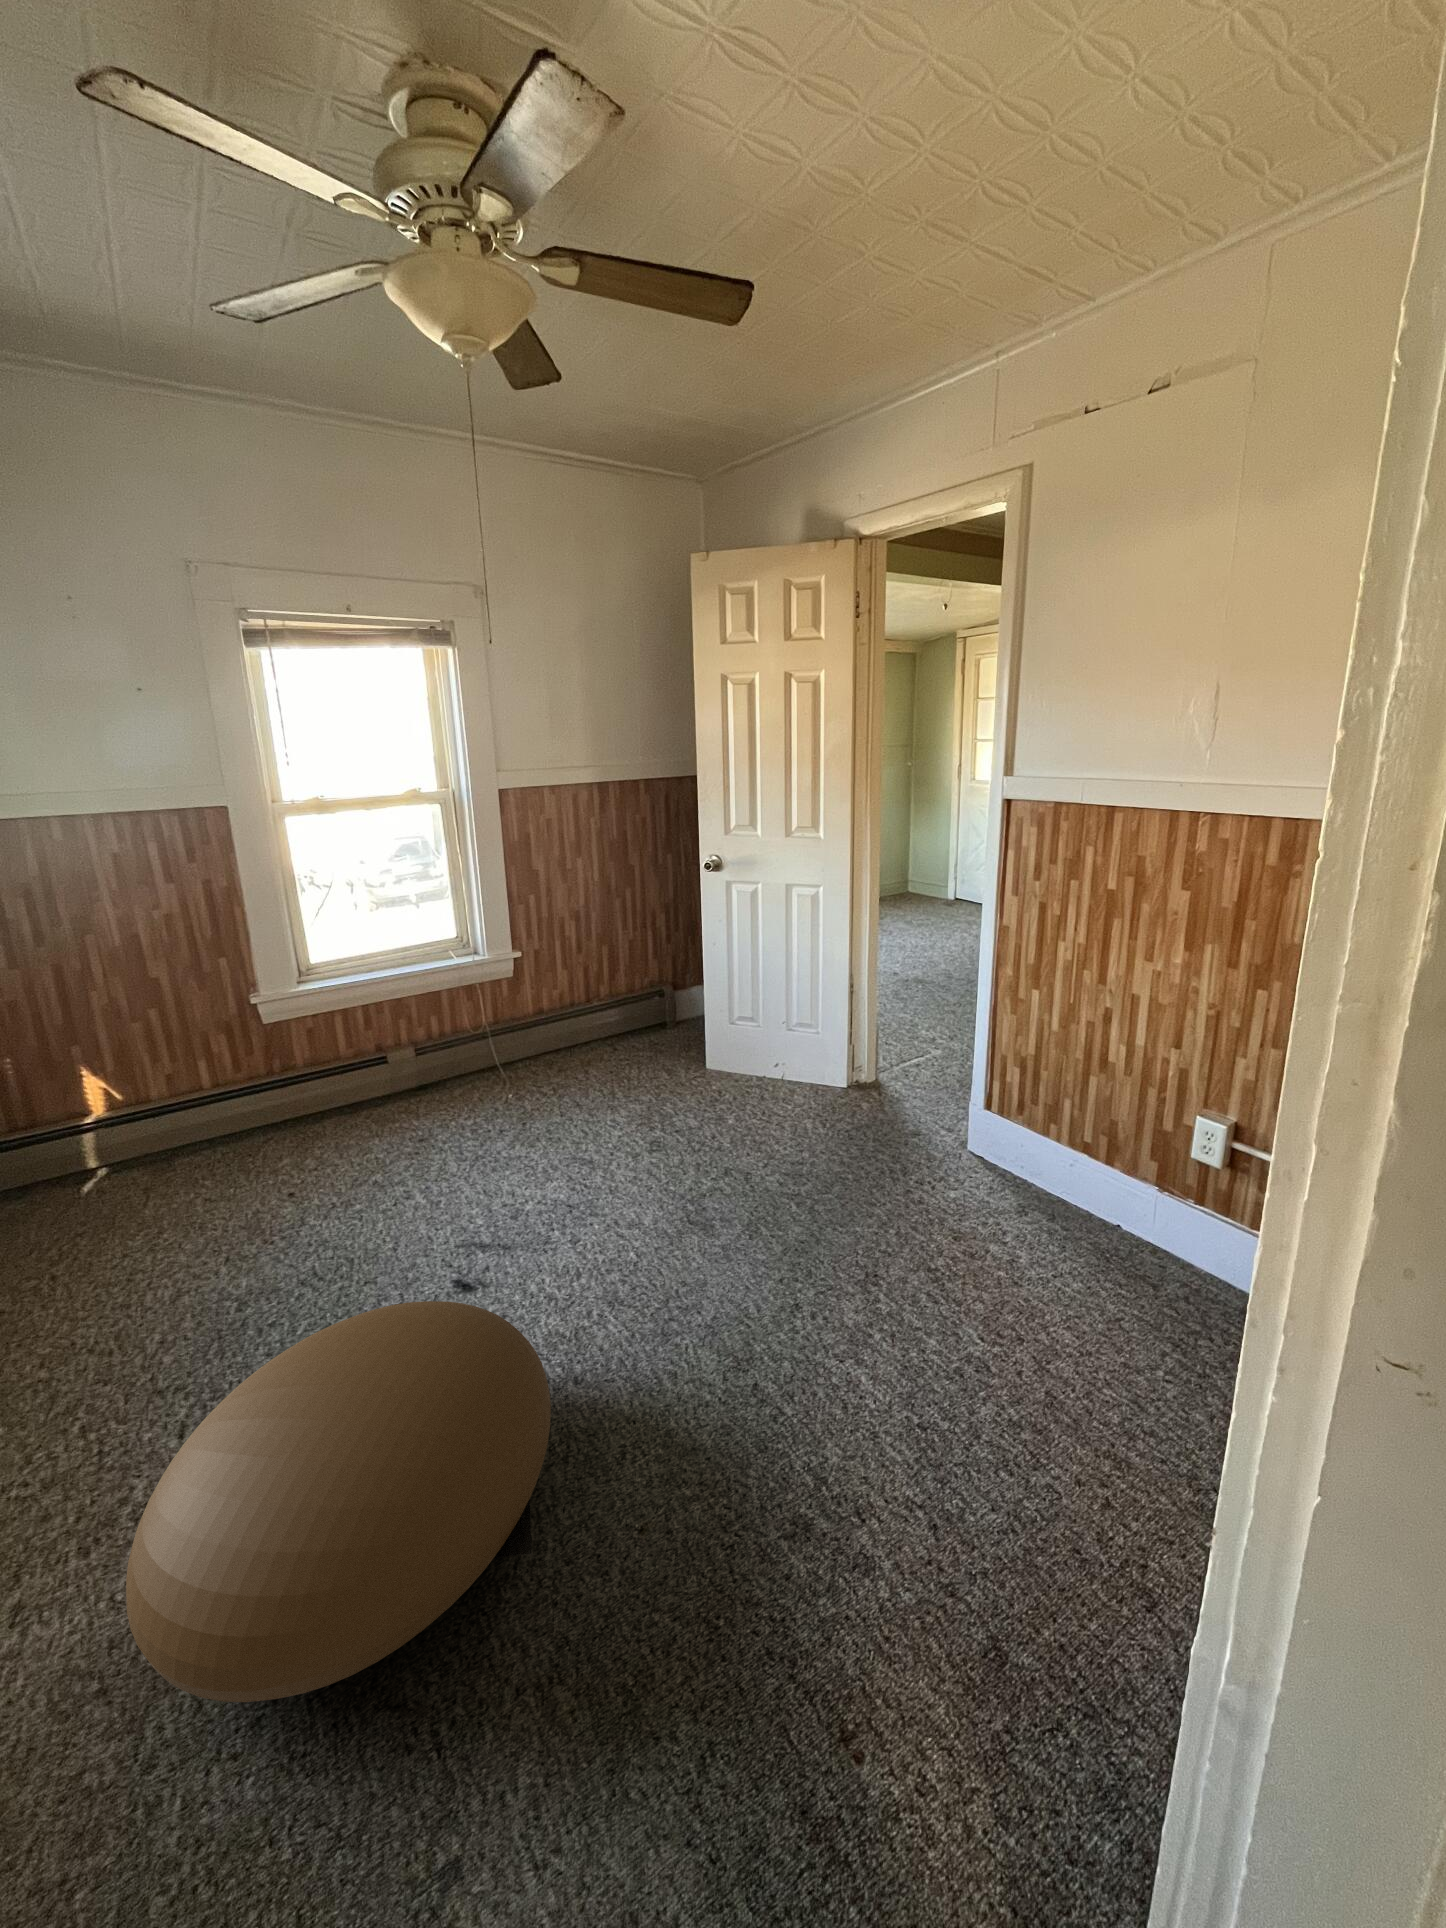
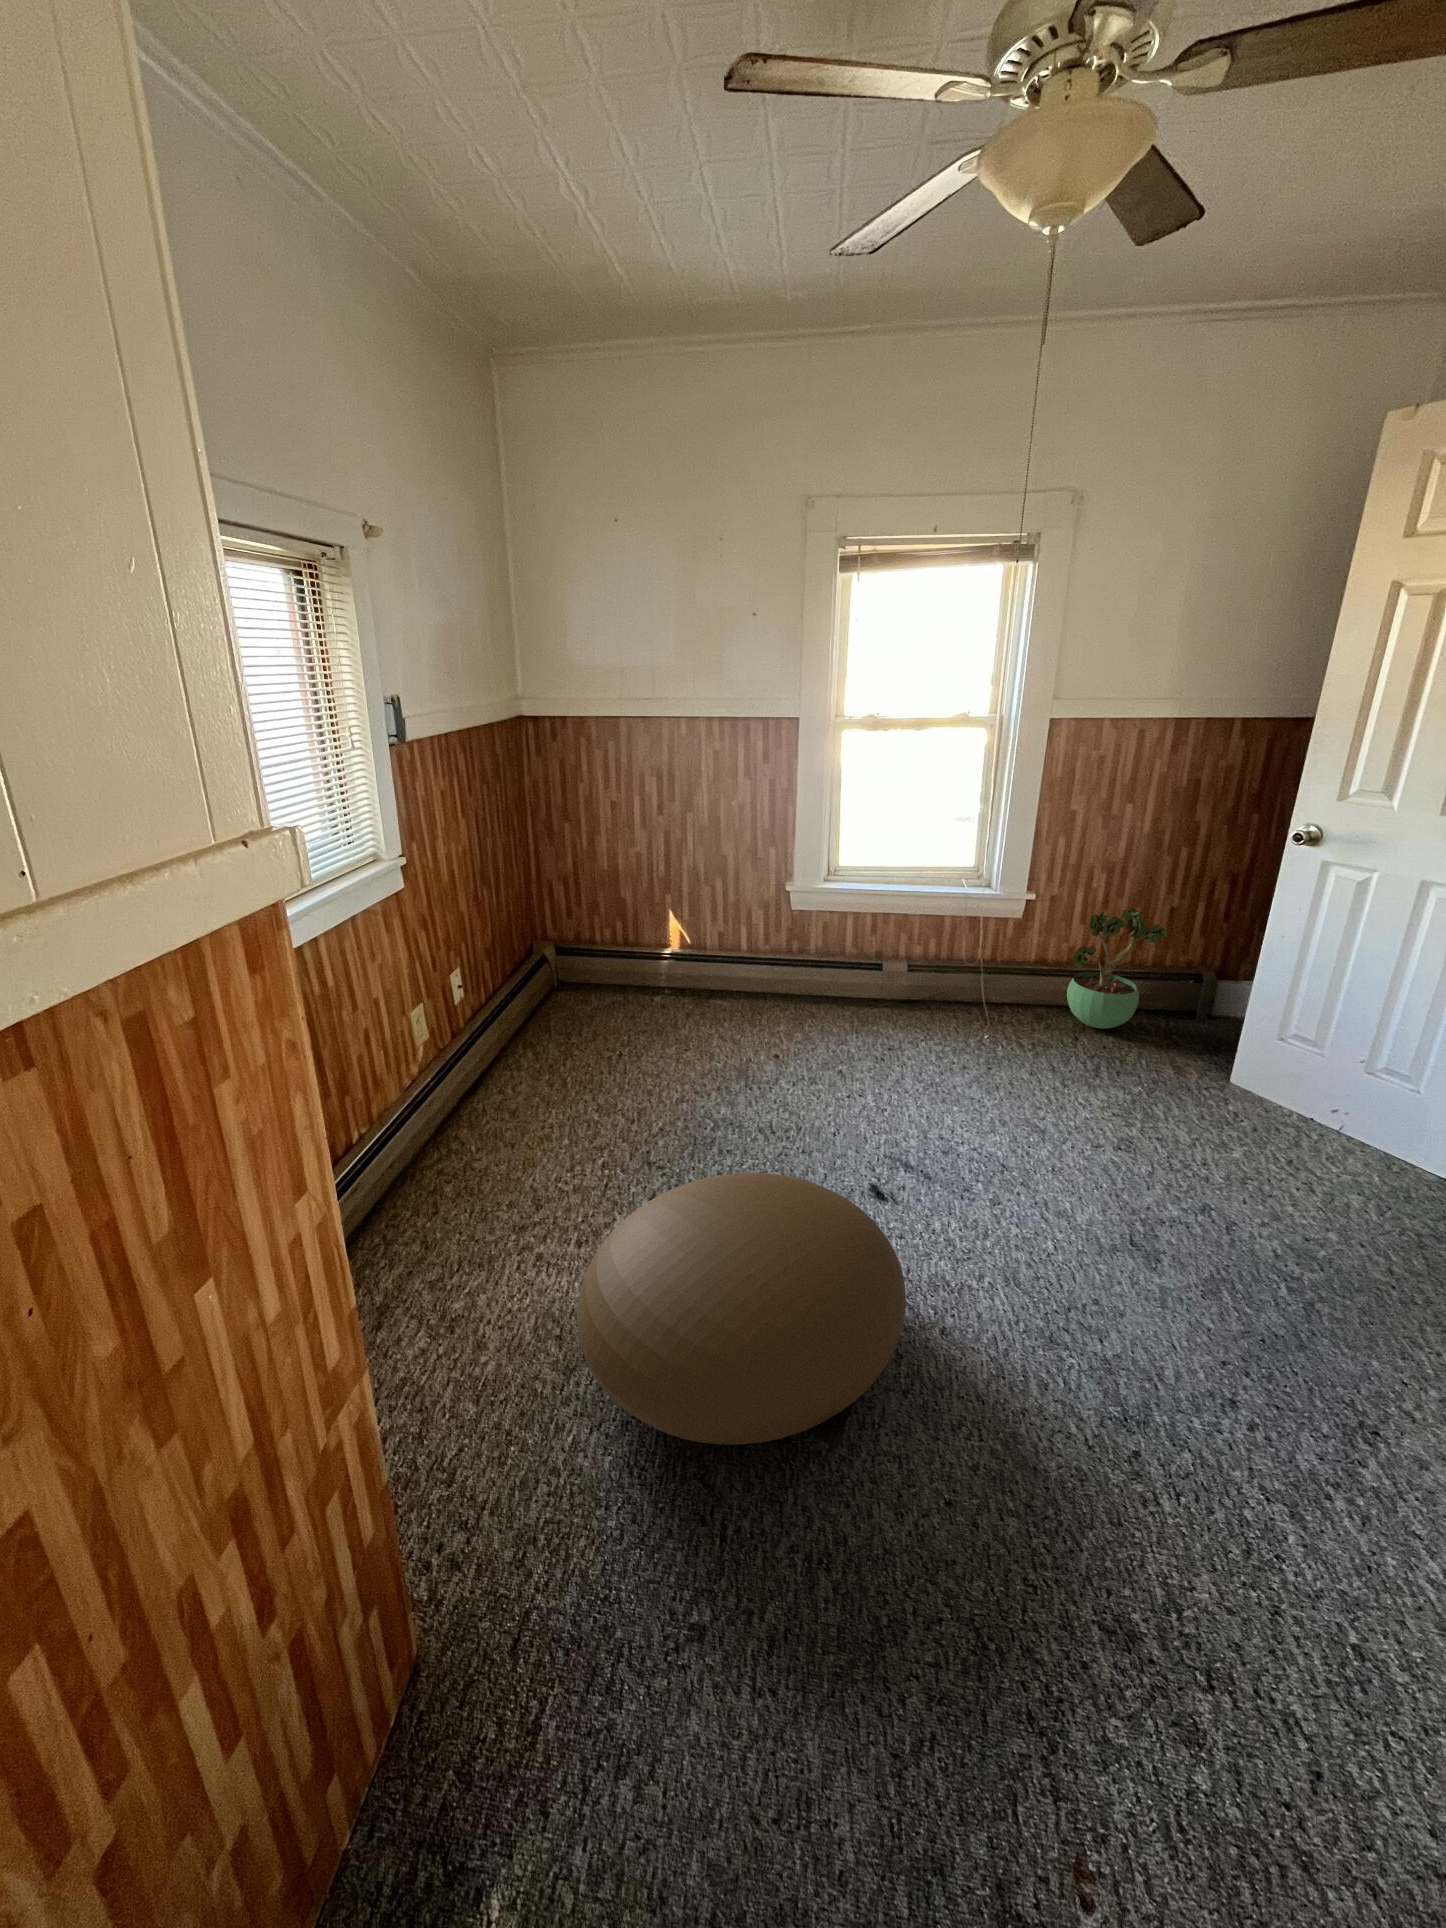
potted plant: none [568,945,635,1058] -> present [1067,907,1167,1029]

